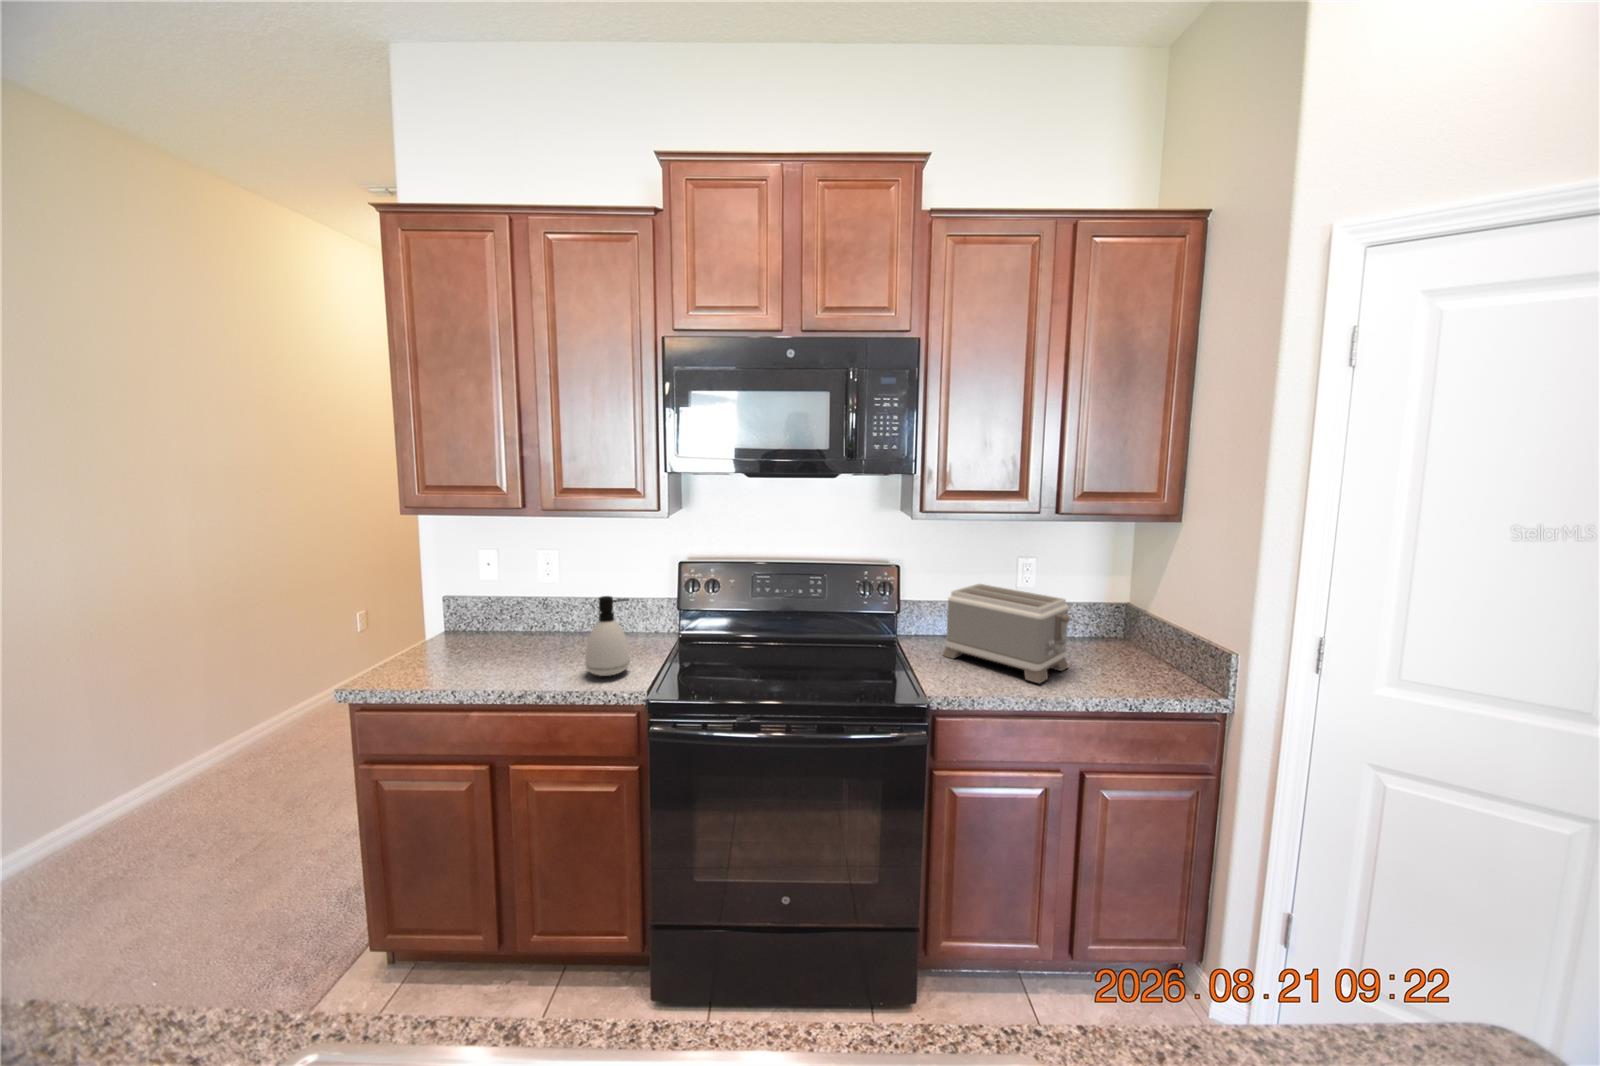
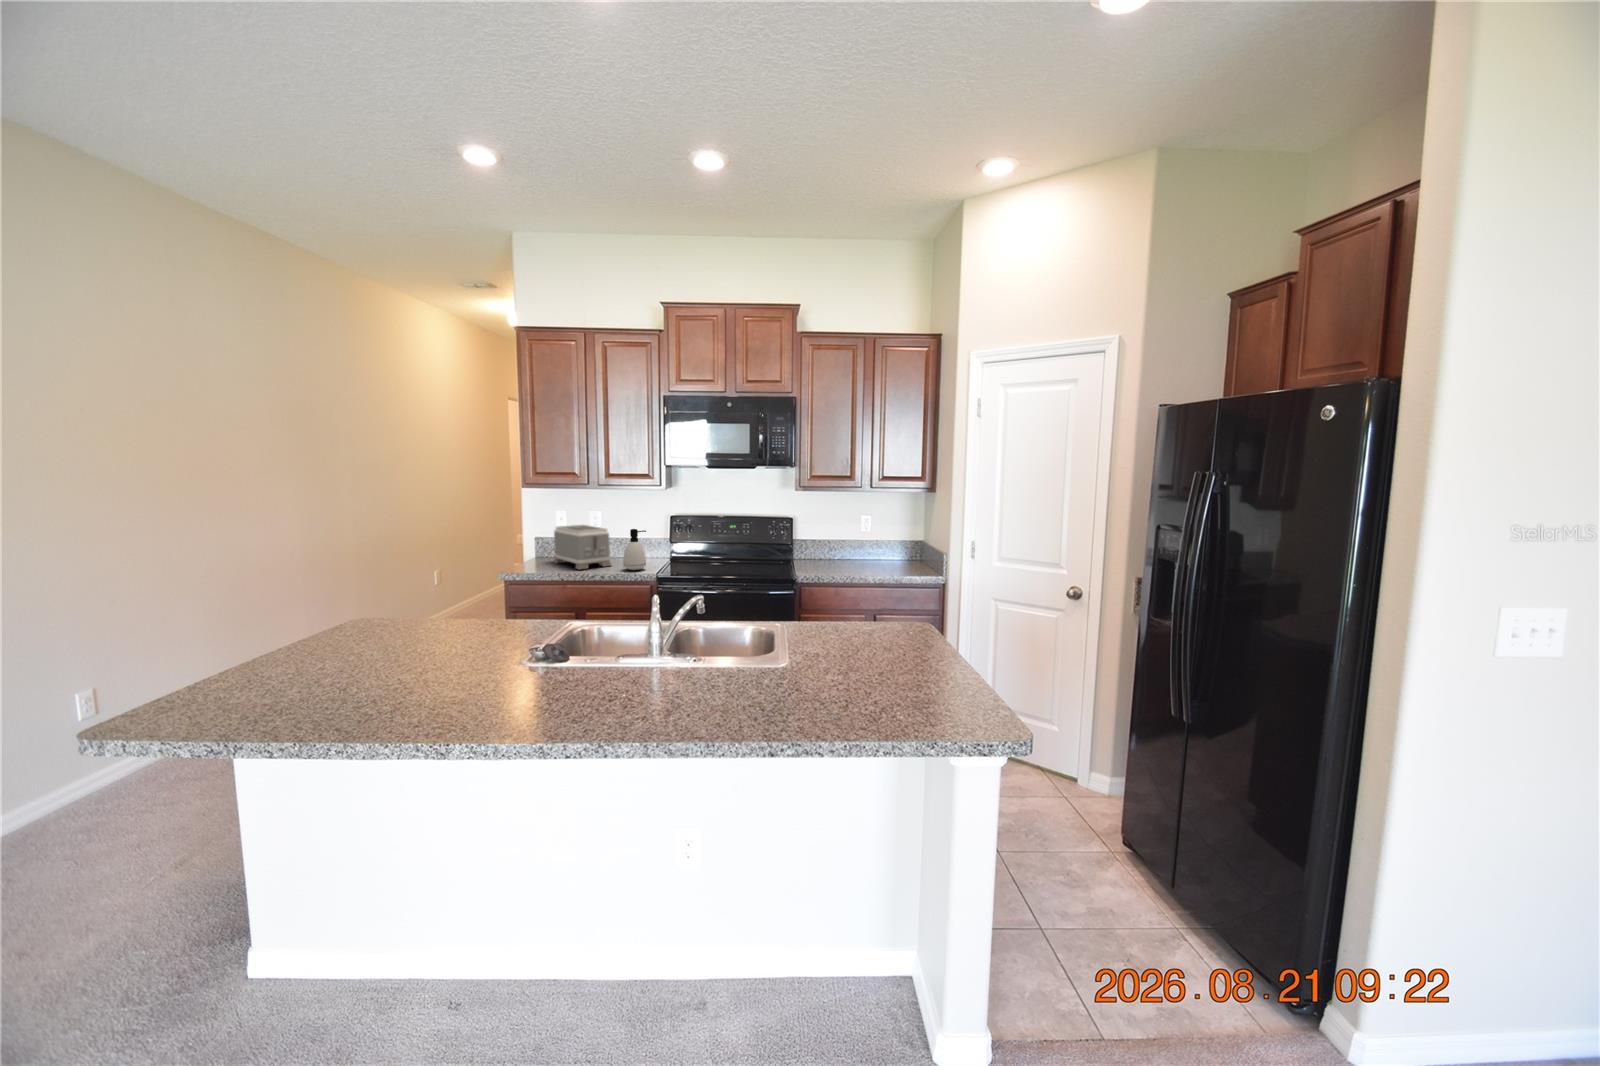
toaster: present [942,584,1070,683] -> present [554,525,611,569]

